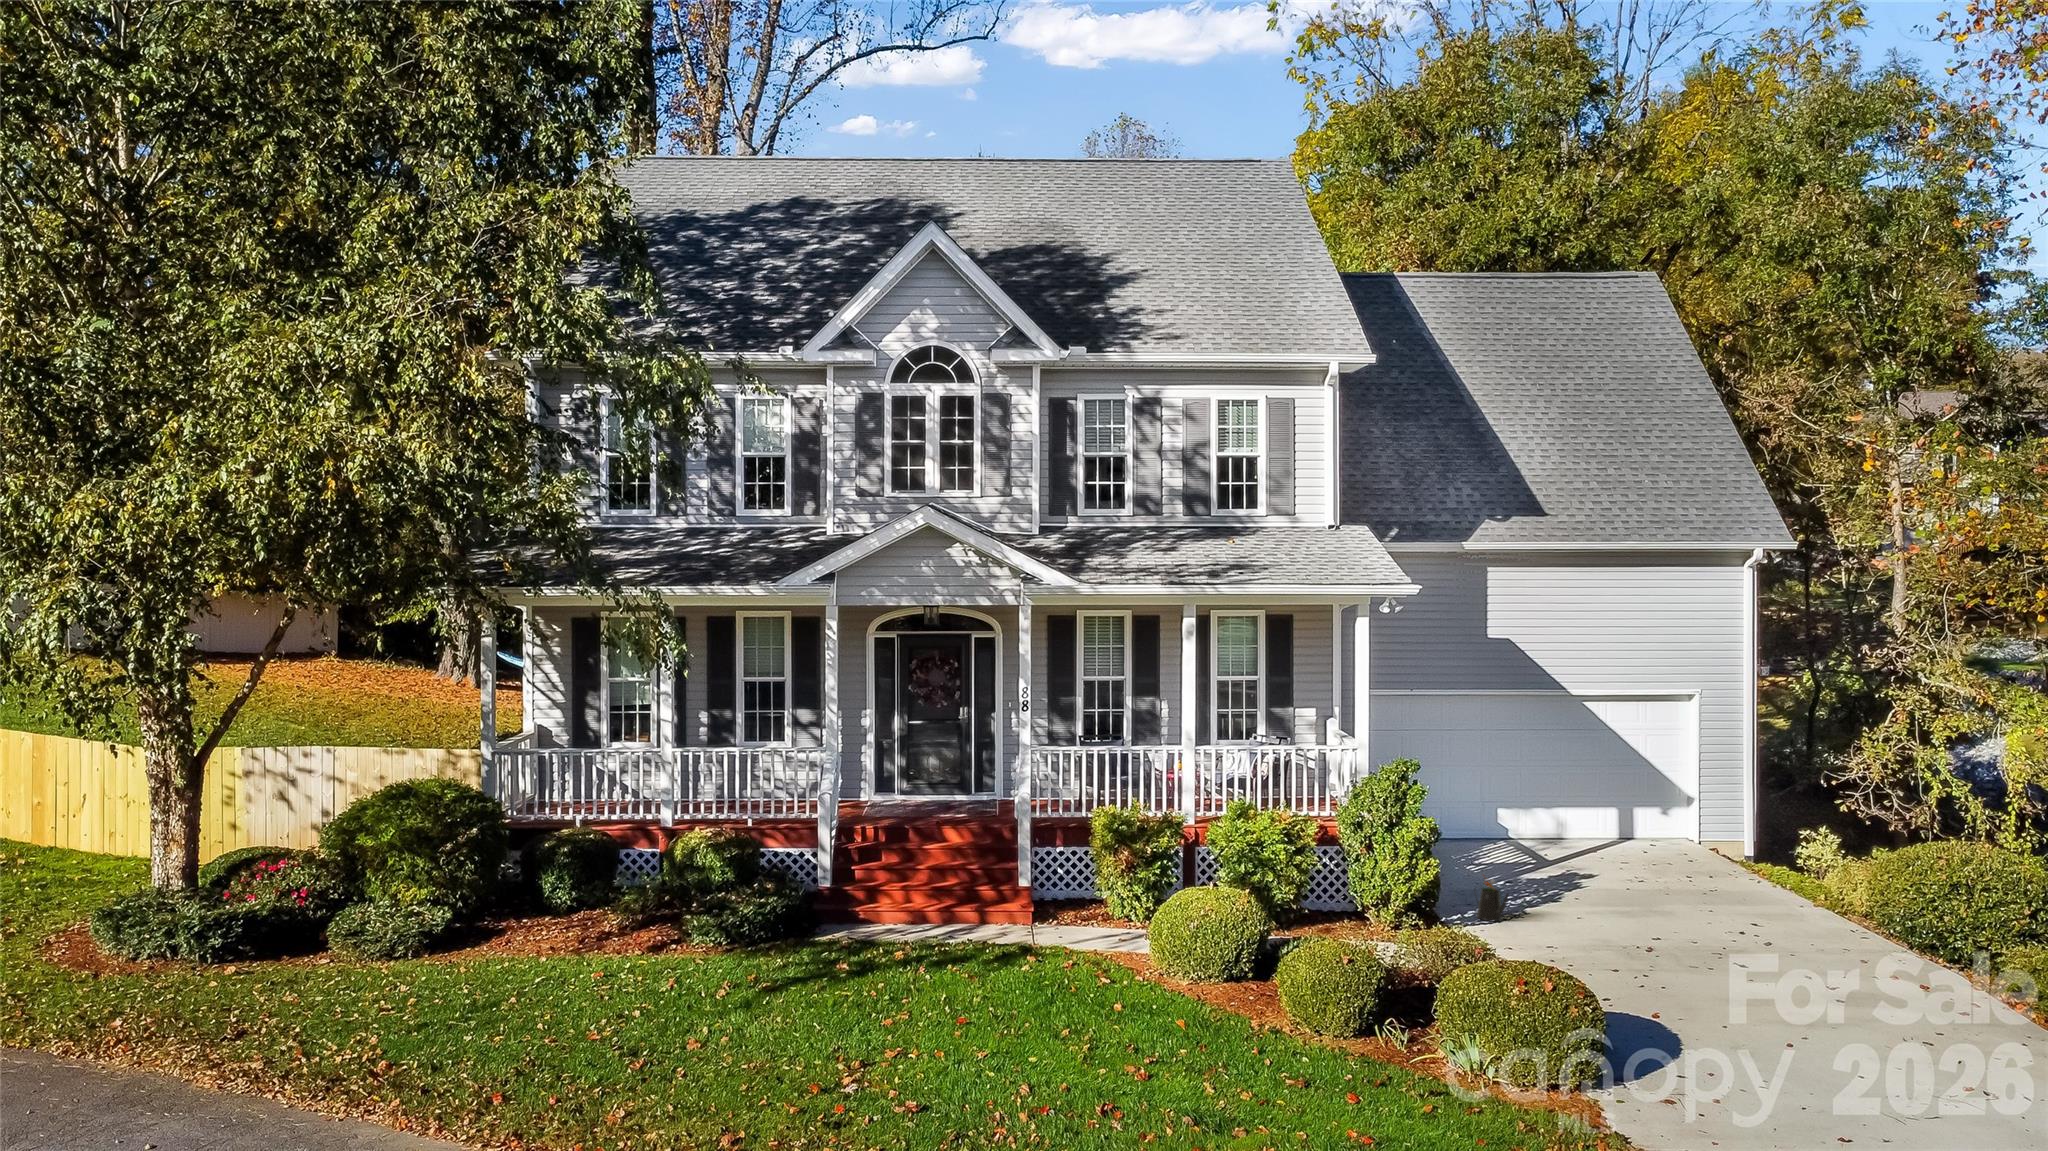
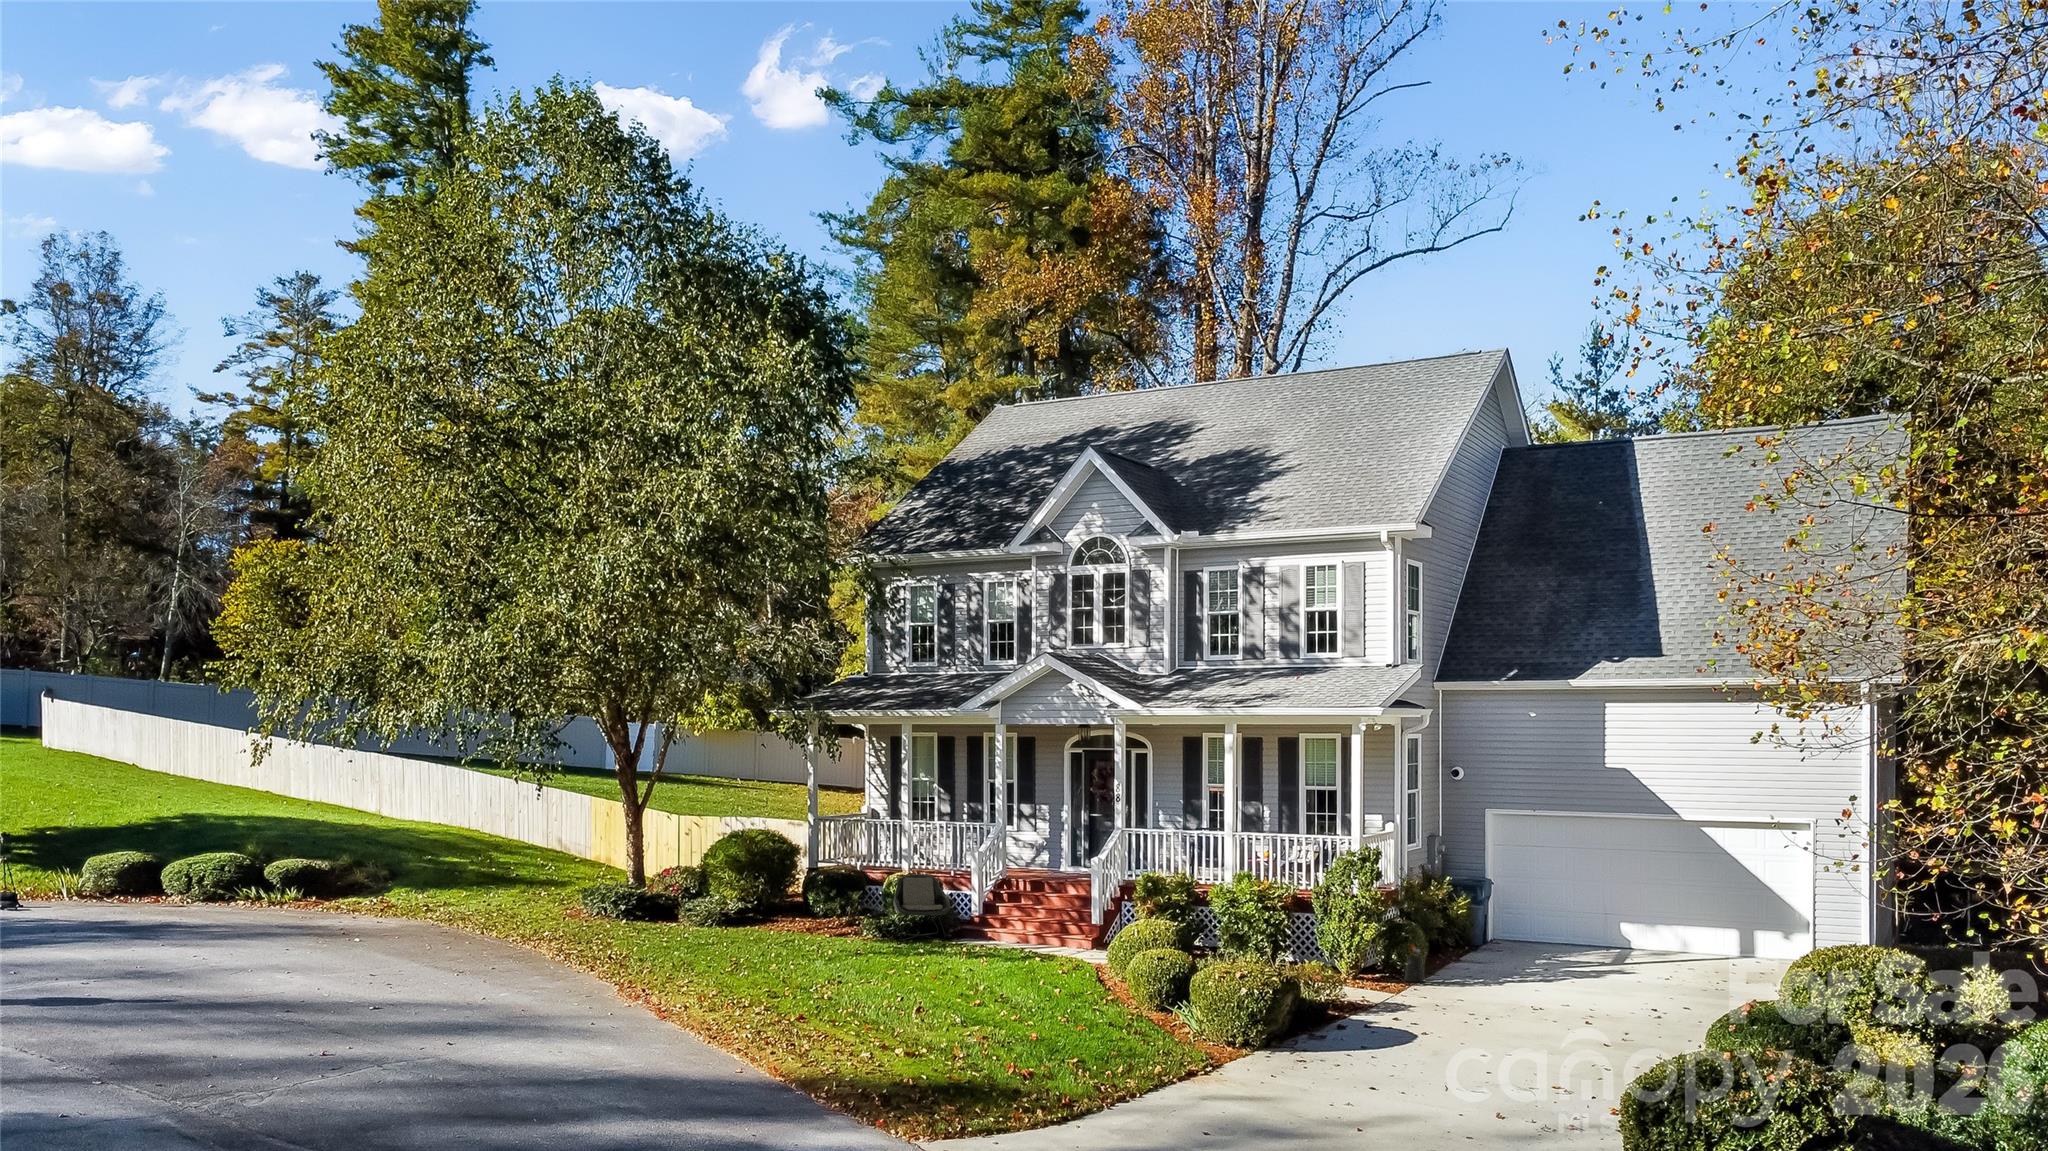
lounge chair: none [777,838,884,953] -> present [893,874,950,942]

